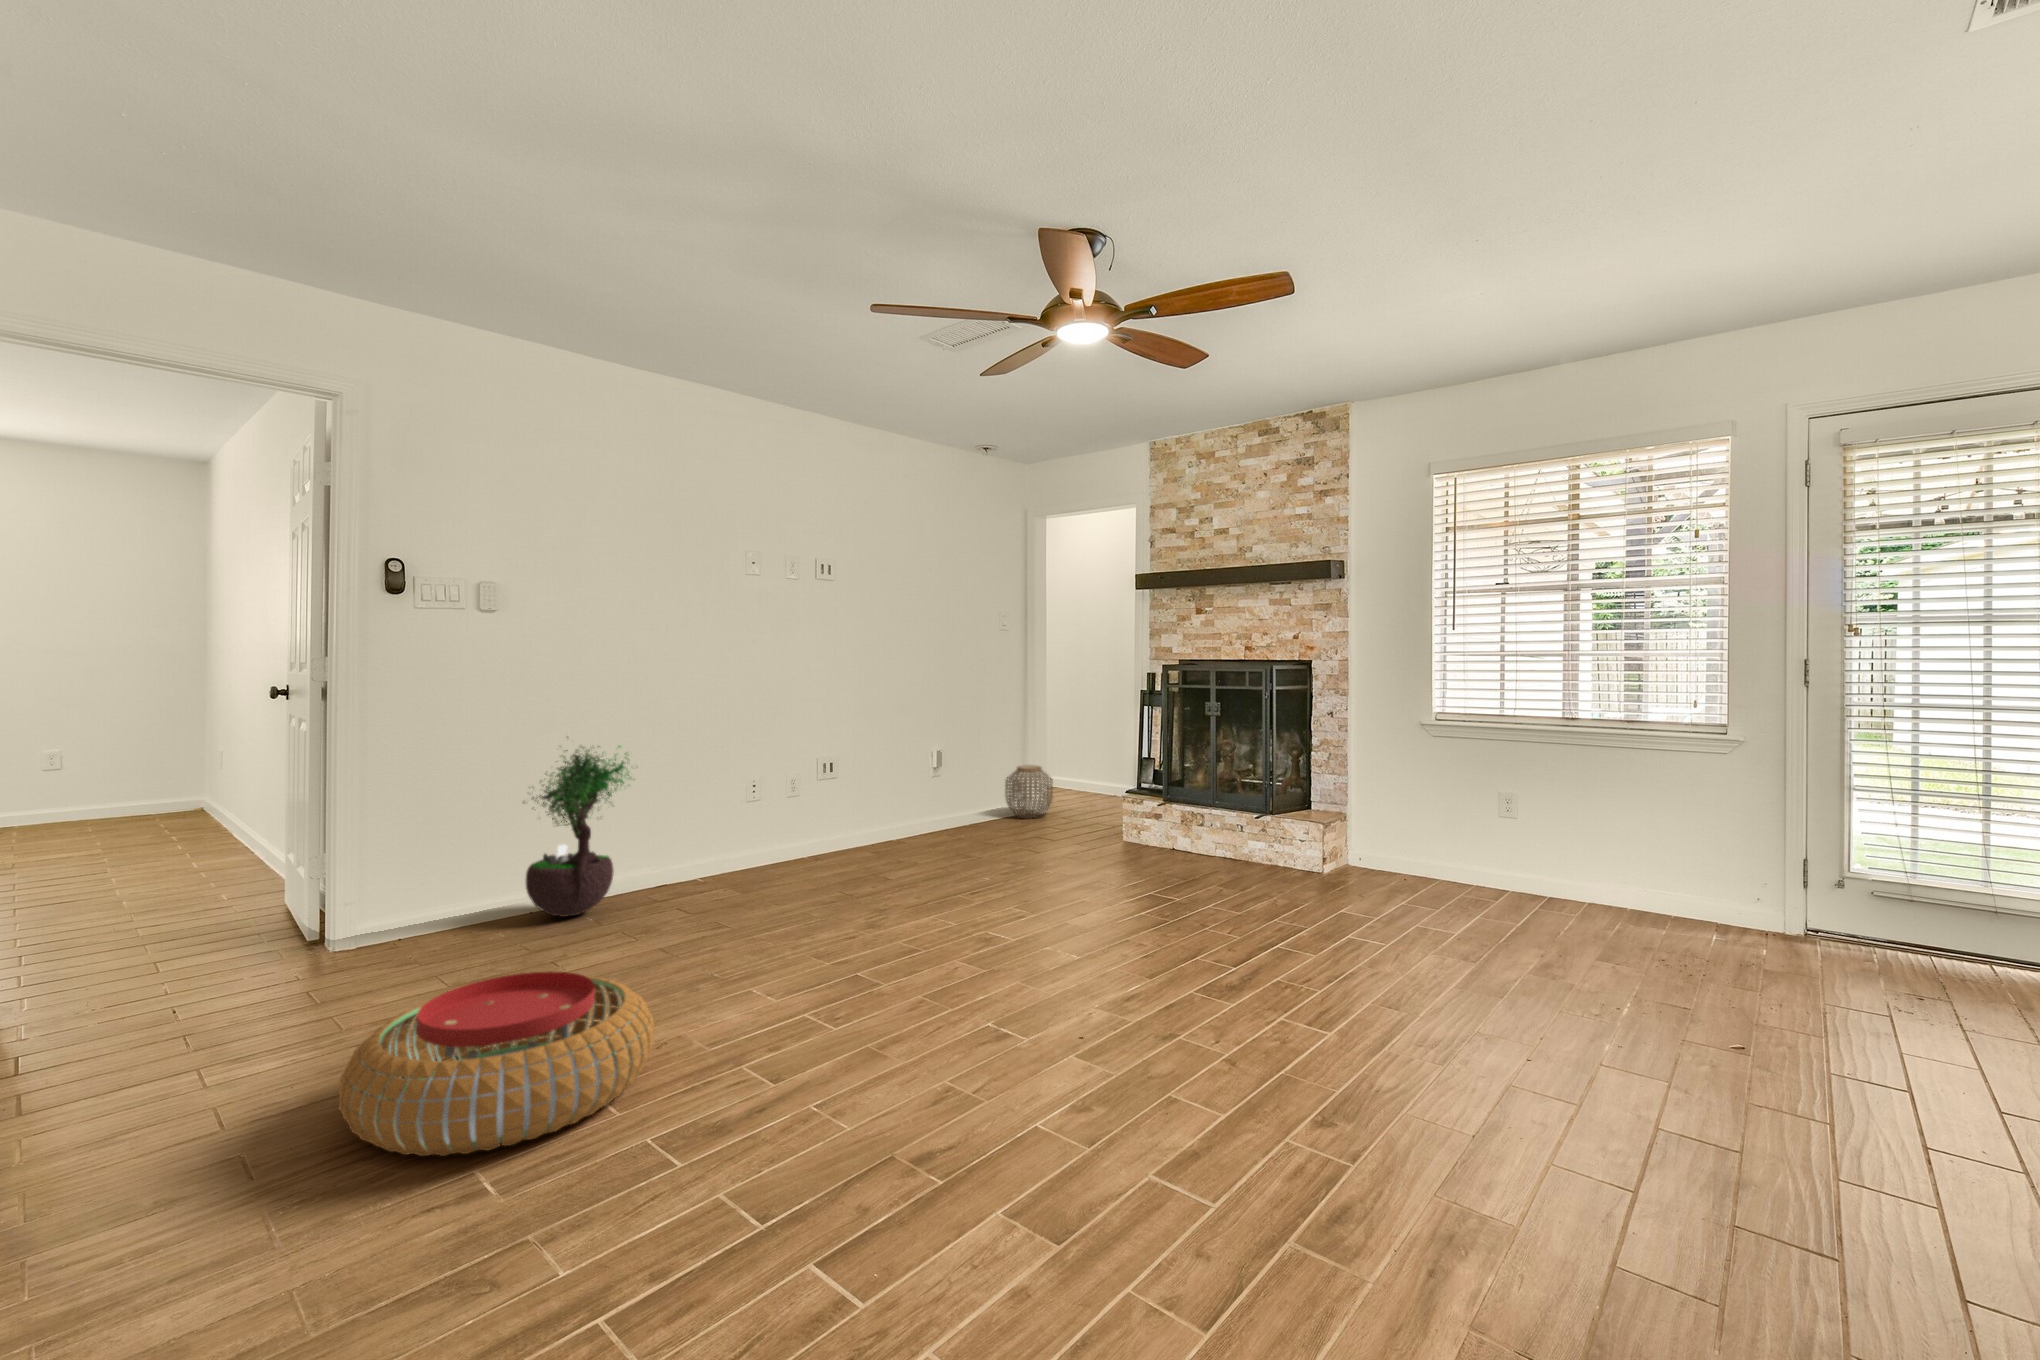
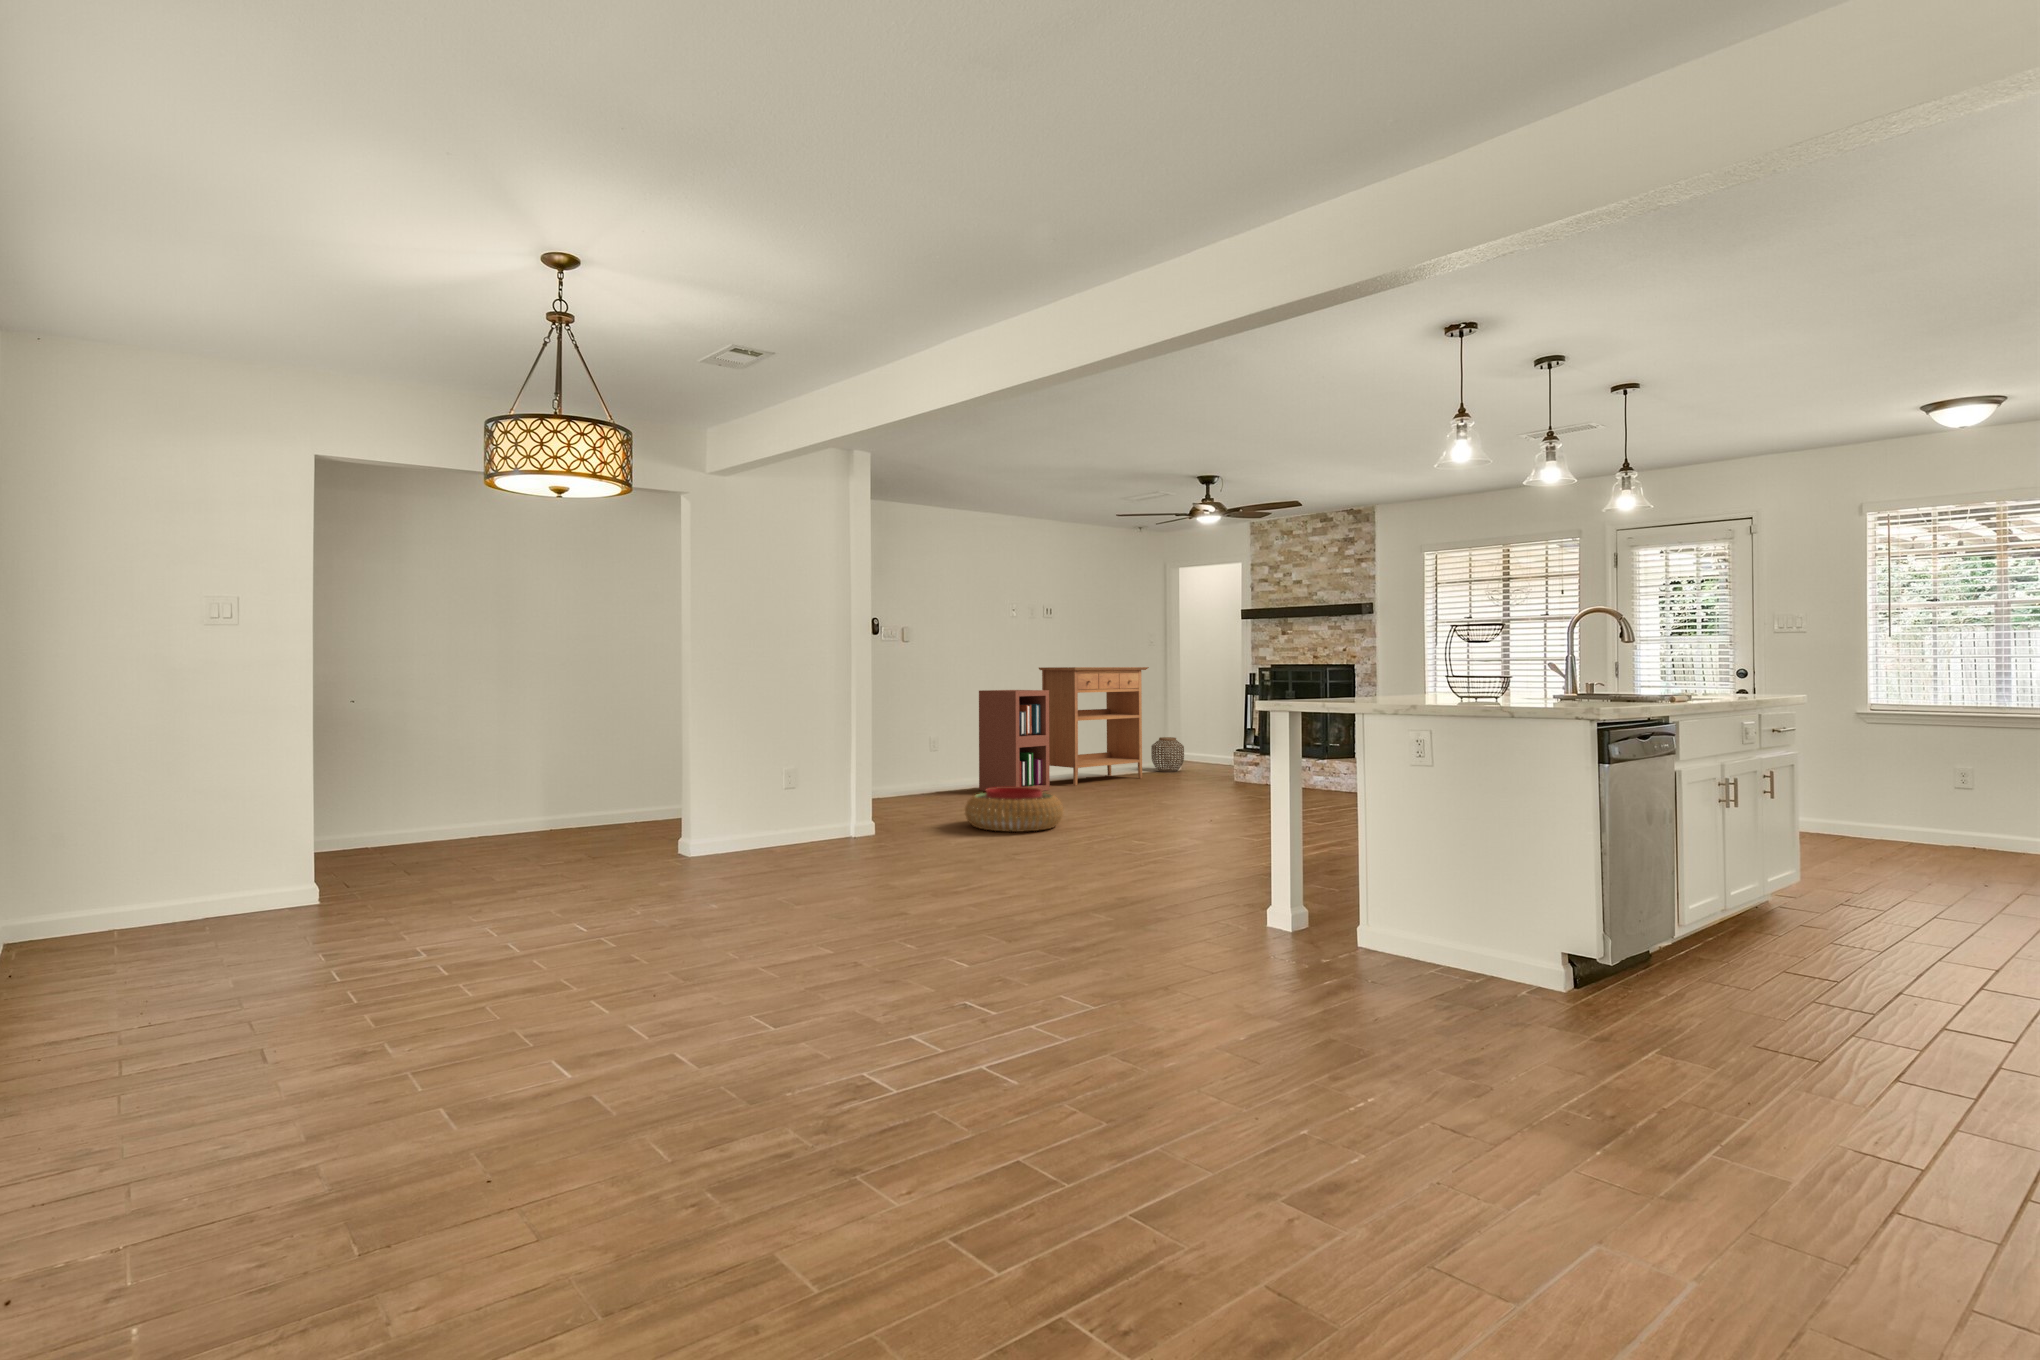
console table: none [802,662,993,865] -> present [1039,667,1149,785]
bookshelf: none [662,701,796,901] -> present [979,690,1050,791]
potted tree: present [526,736,634,917] -> none [930,704,983,797]

